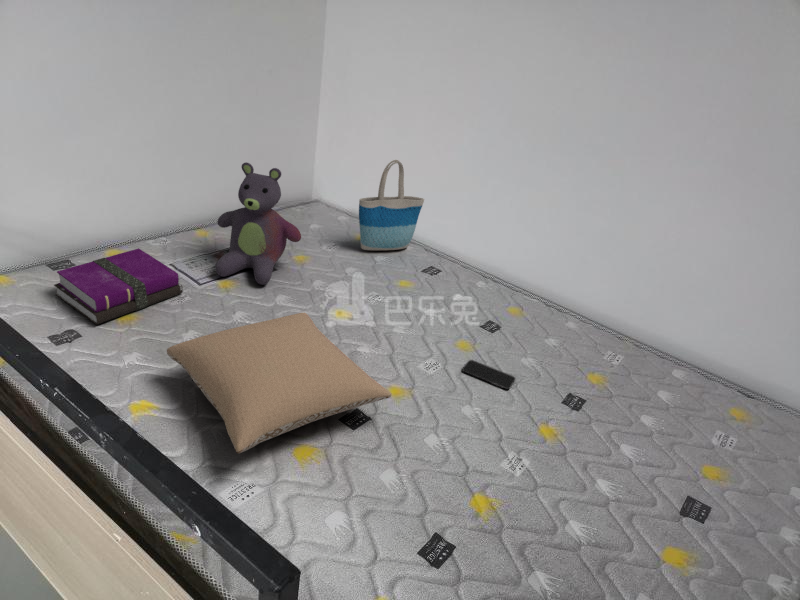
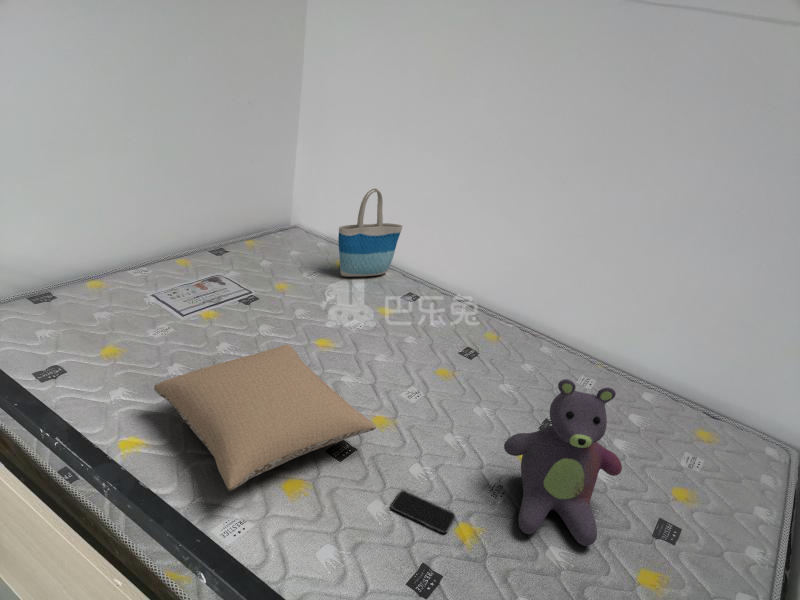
stuffed bear: present [215,162,301,285] -> present [504,379,622,546]
notebook: present [54,248,183,325] -> none [36,280,166,360]
smartphone: present [462,360,515,389] -> present [391,490,455,533]

